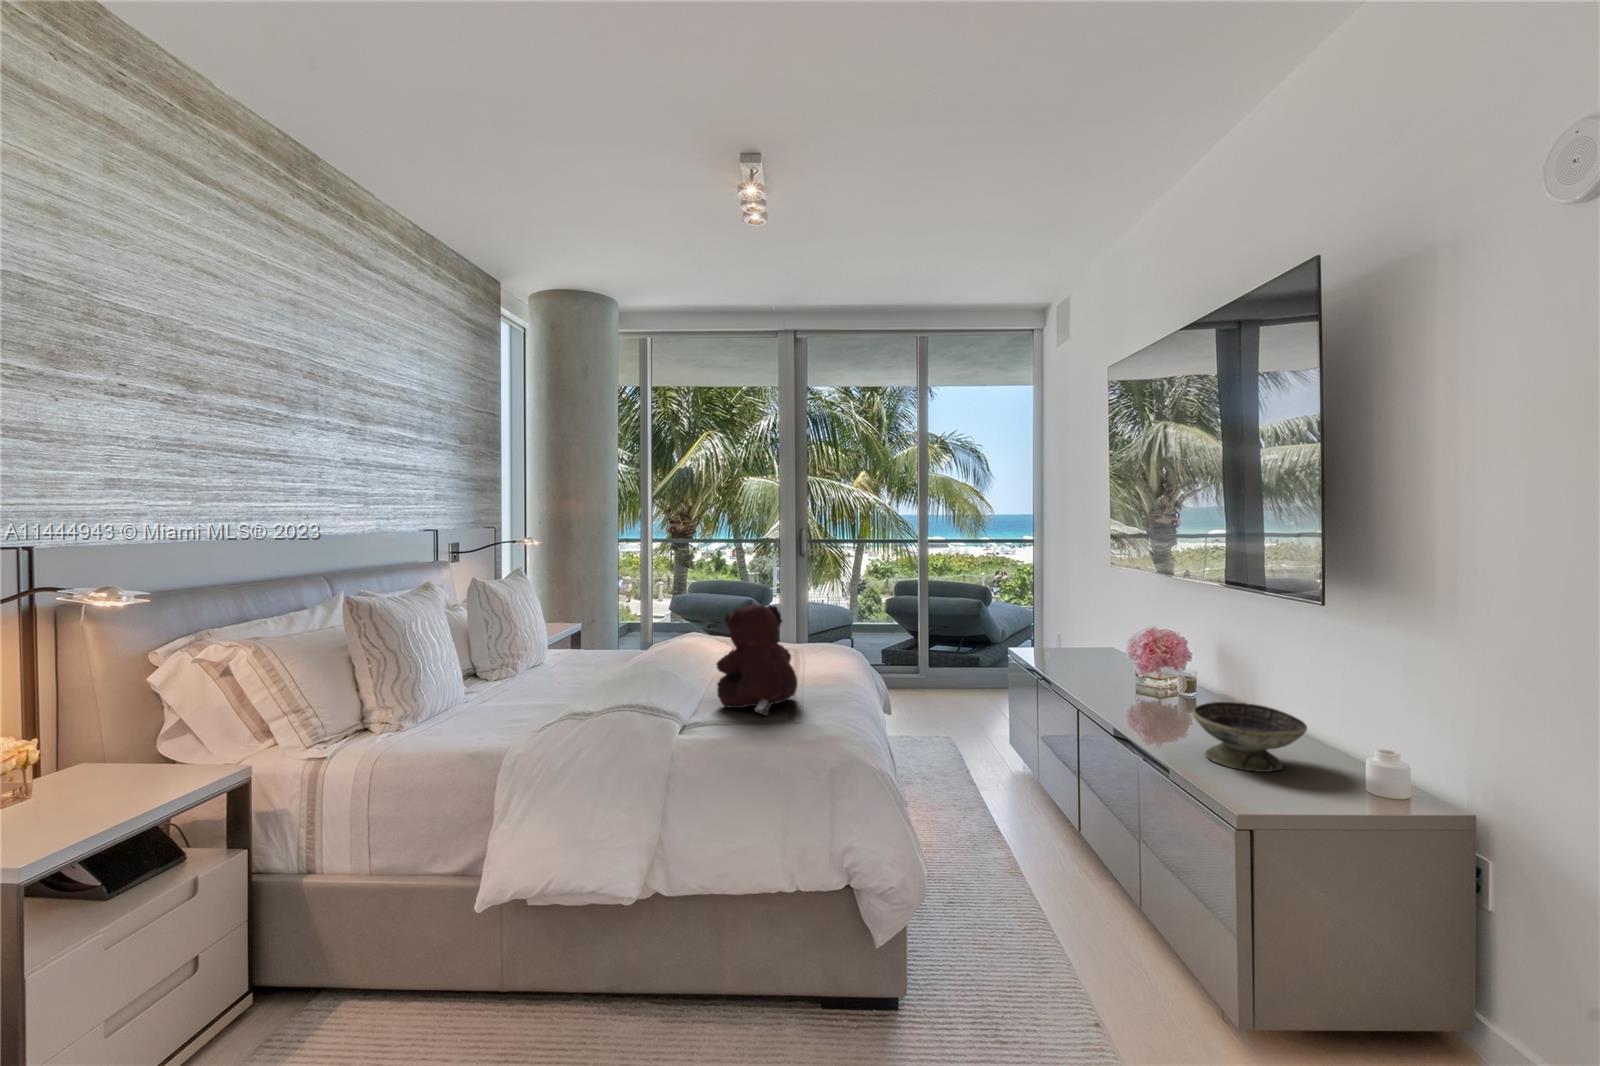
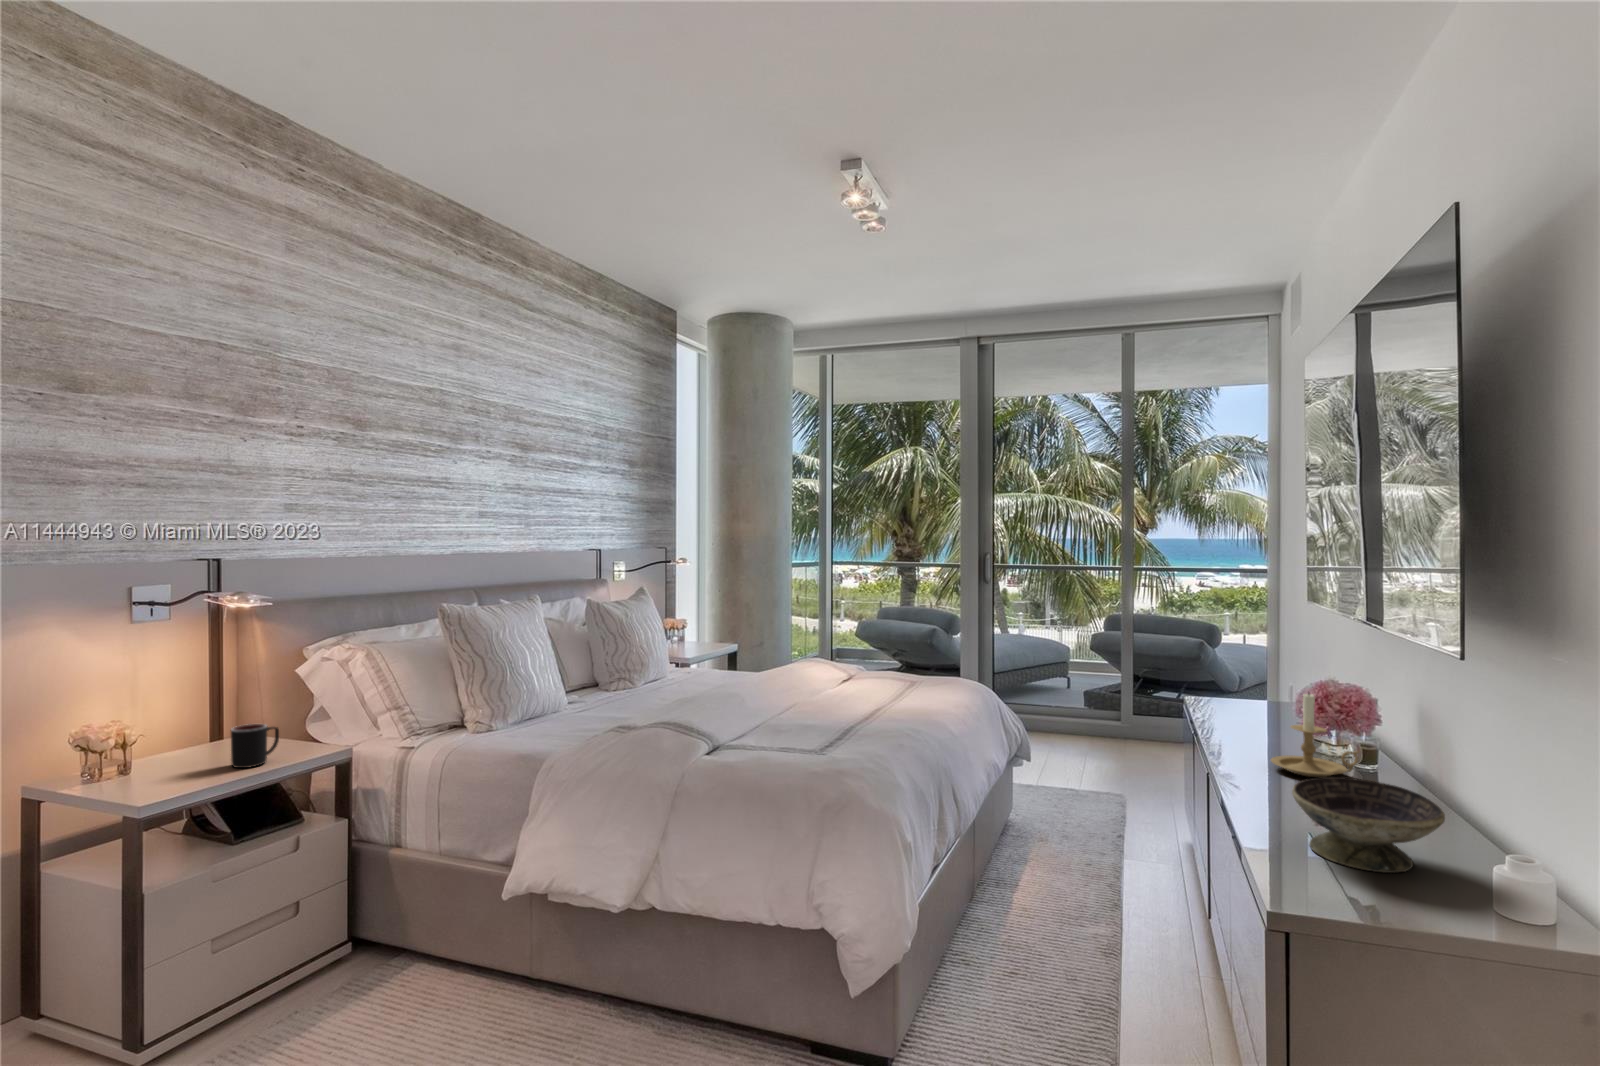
teddy bear: present [717,604,797,716] -> none [767,626,854,744]
candle holder: none [1119,637,1181,704] -> present [1271,693,1359,777]
mug: none [91,754,155,813] -> present [231,724,279,768]

